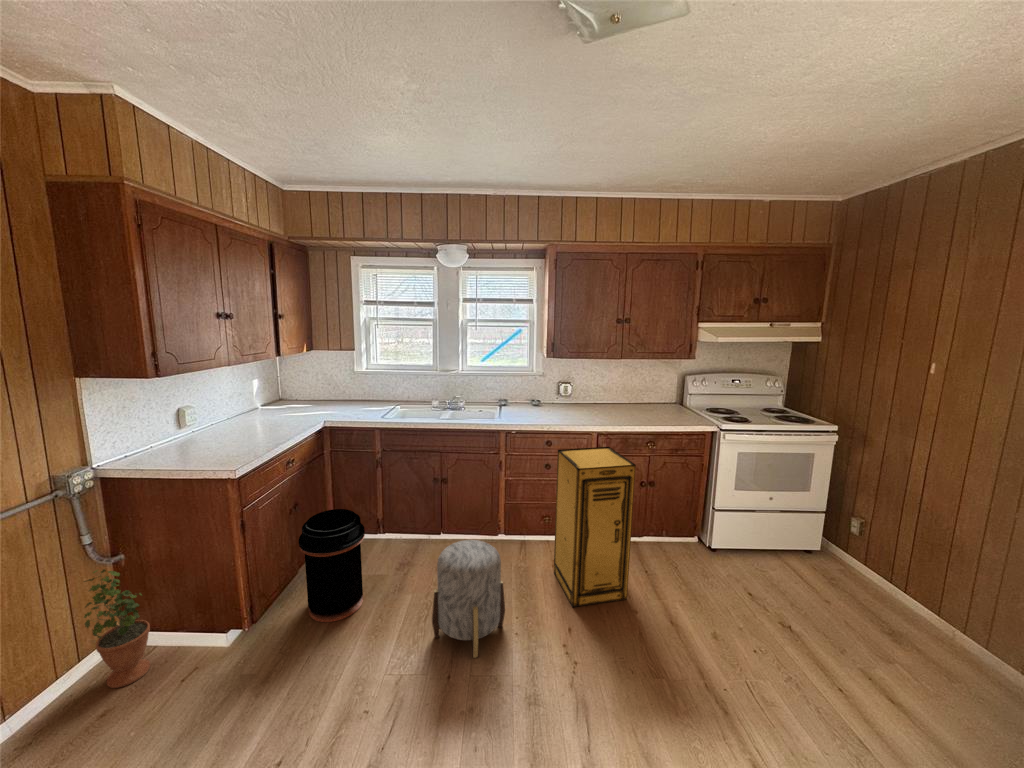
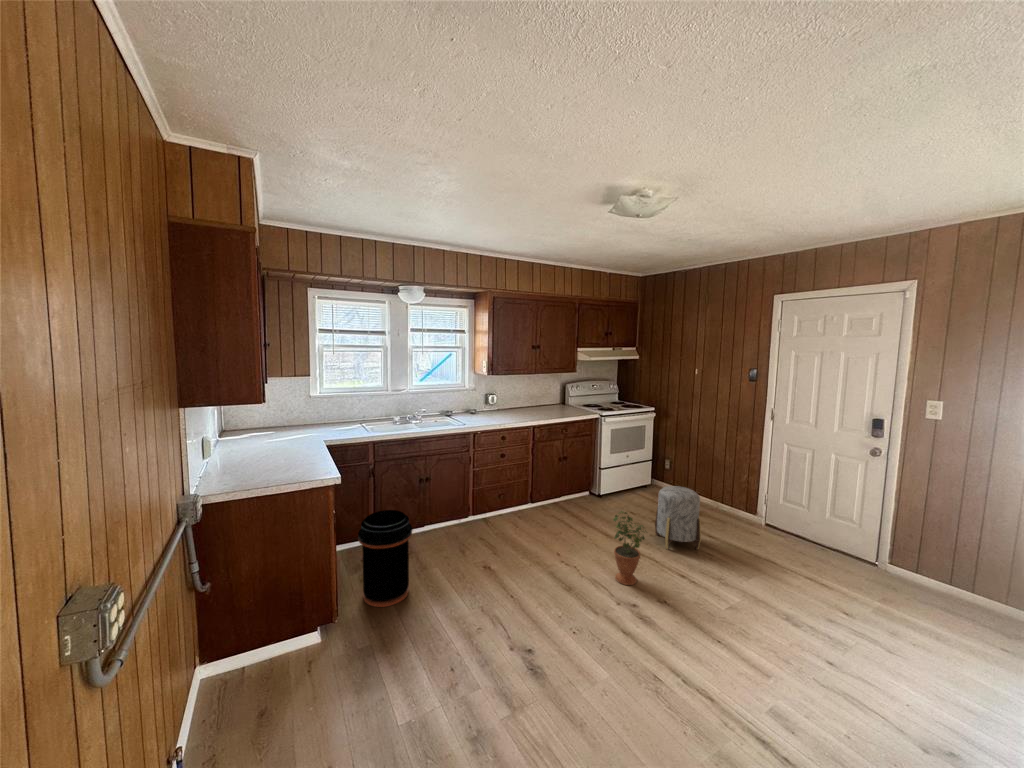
storage cabinet: present [554,447,636,607] -> none [524,434,582,545]
stool: present [432,540,505,658] -> present [655,486,701,550]
potted plant: present [84,569,151,688] -> present [613,511,645,585]

